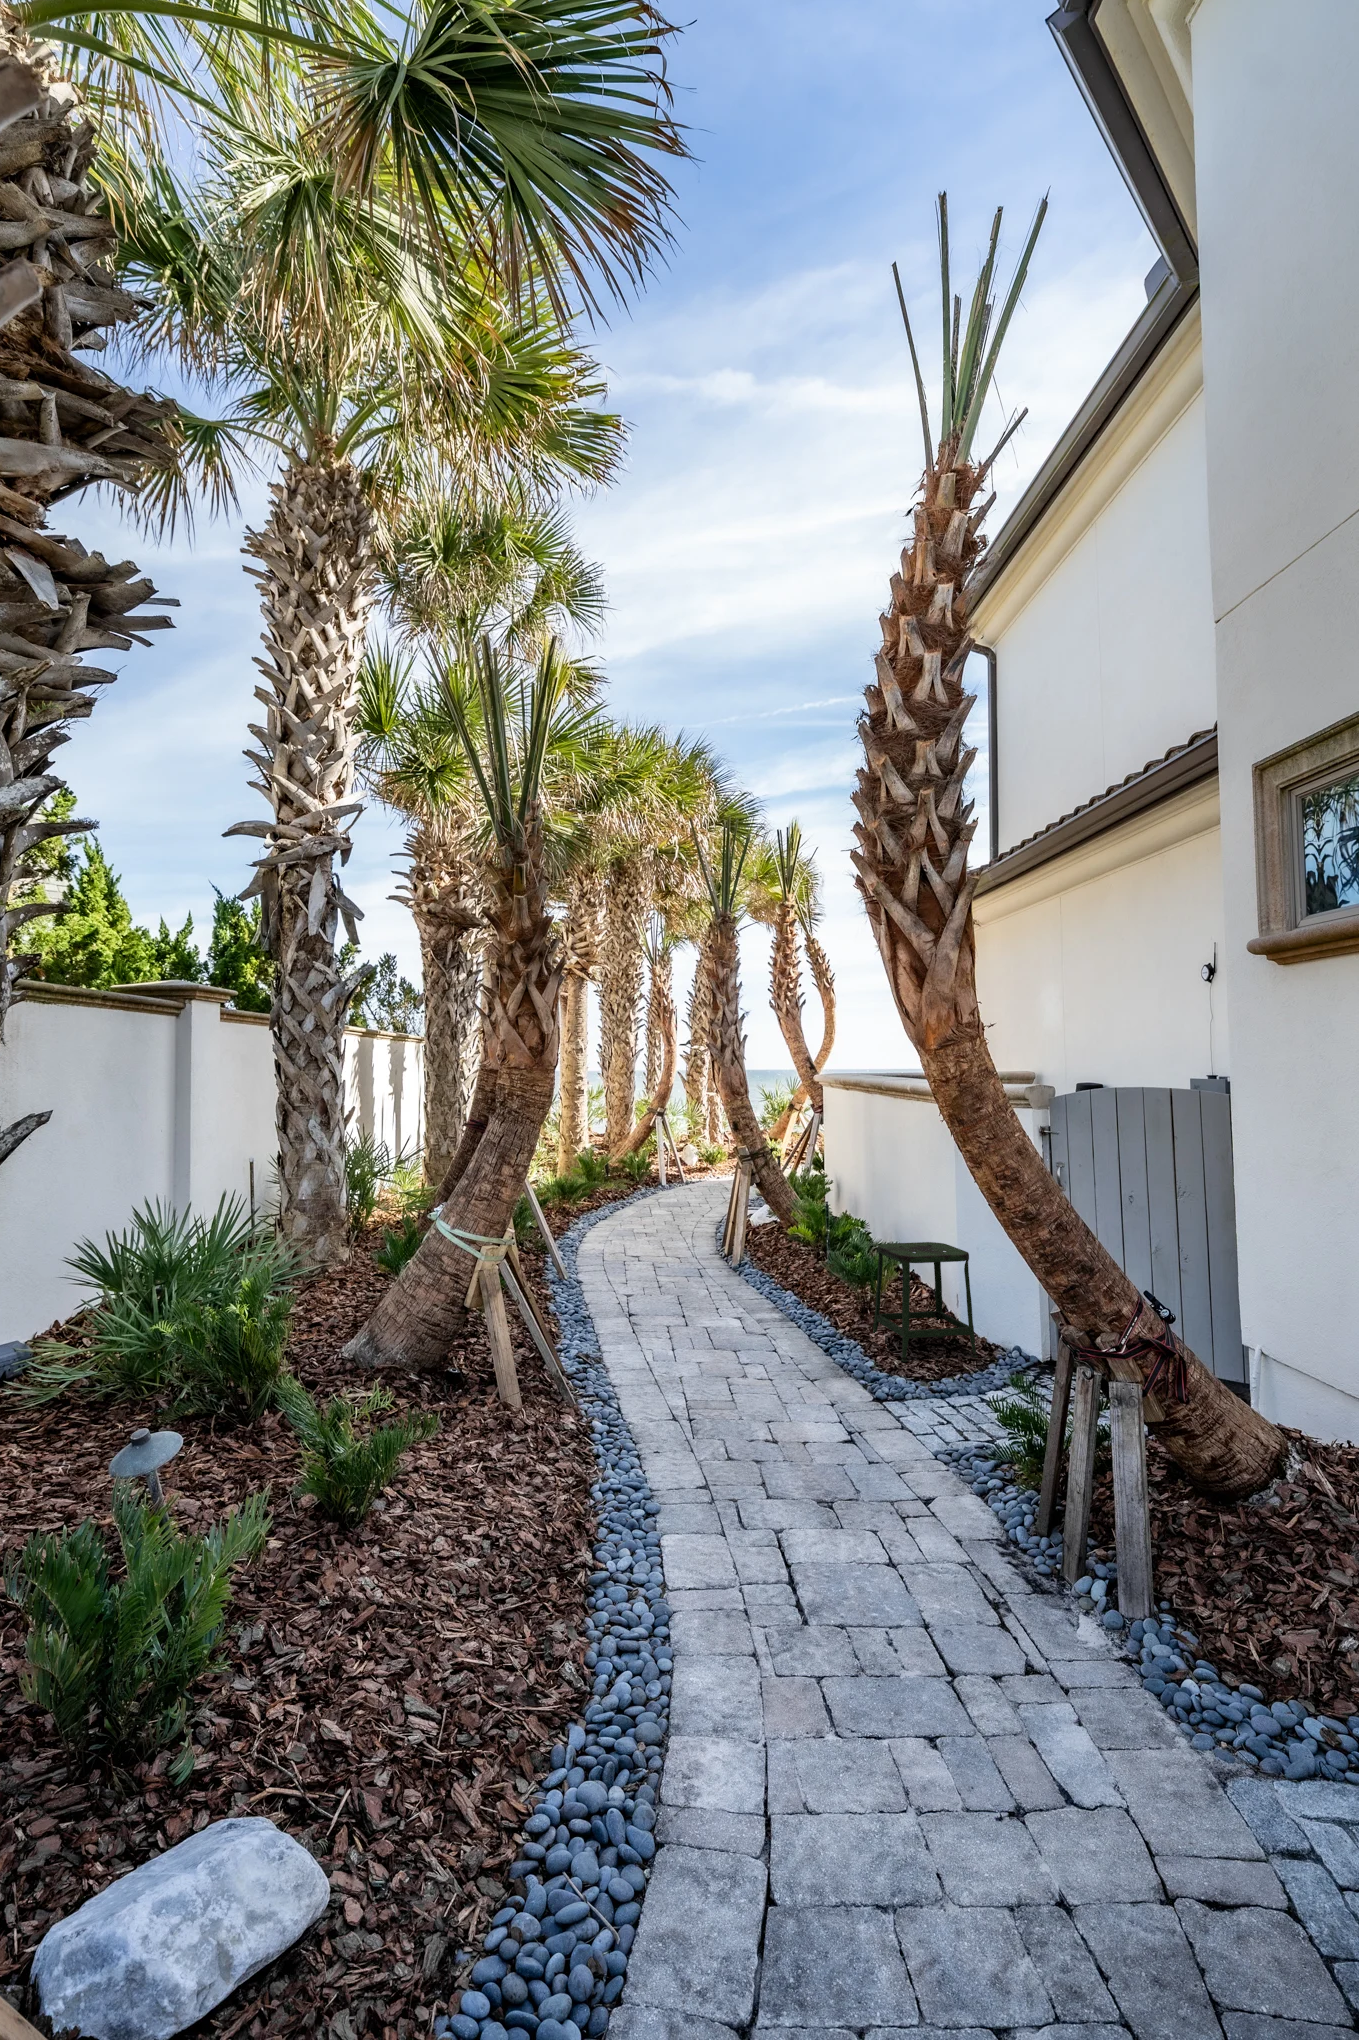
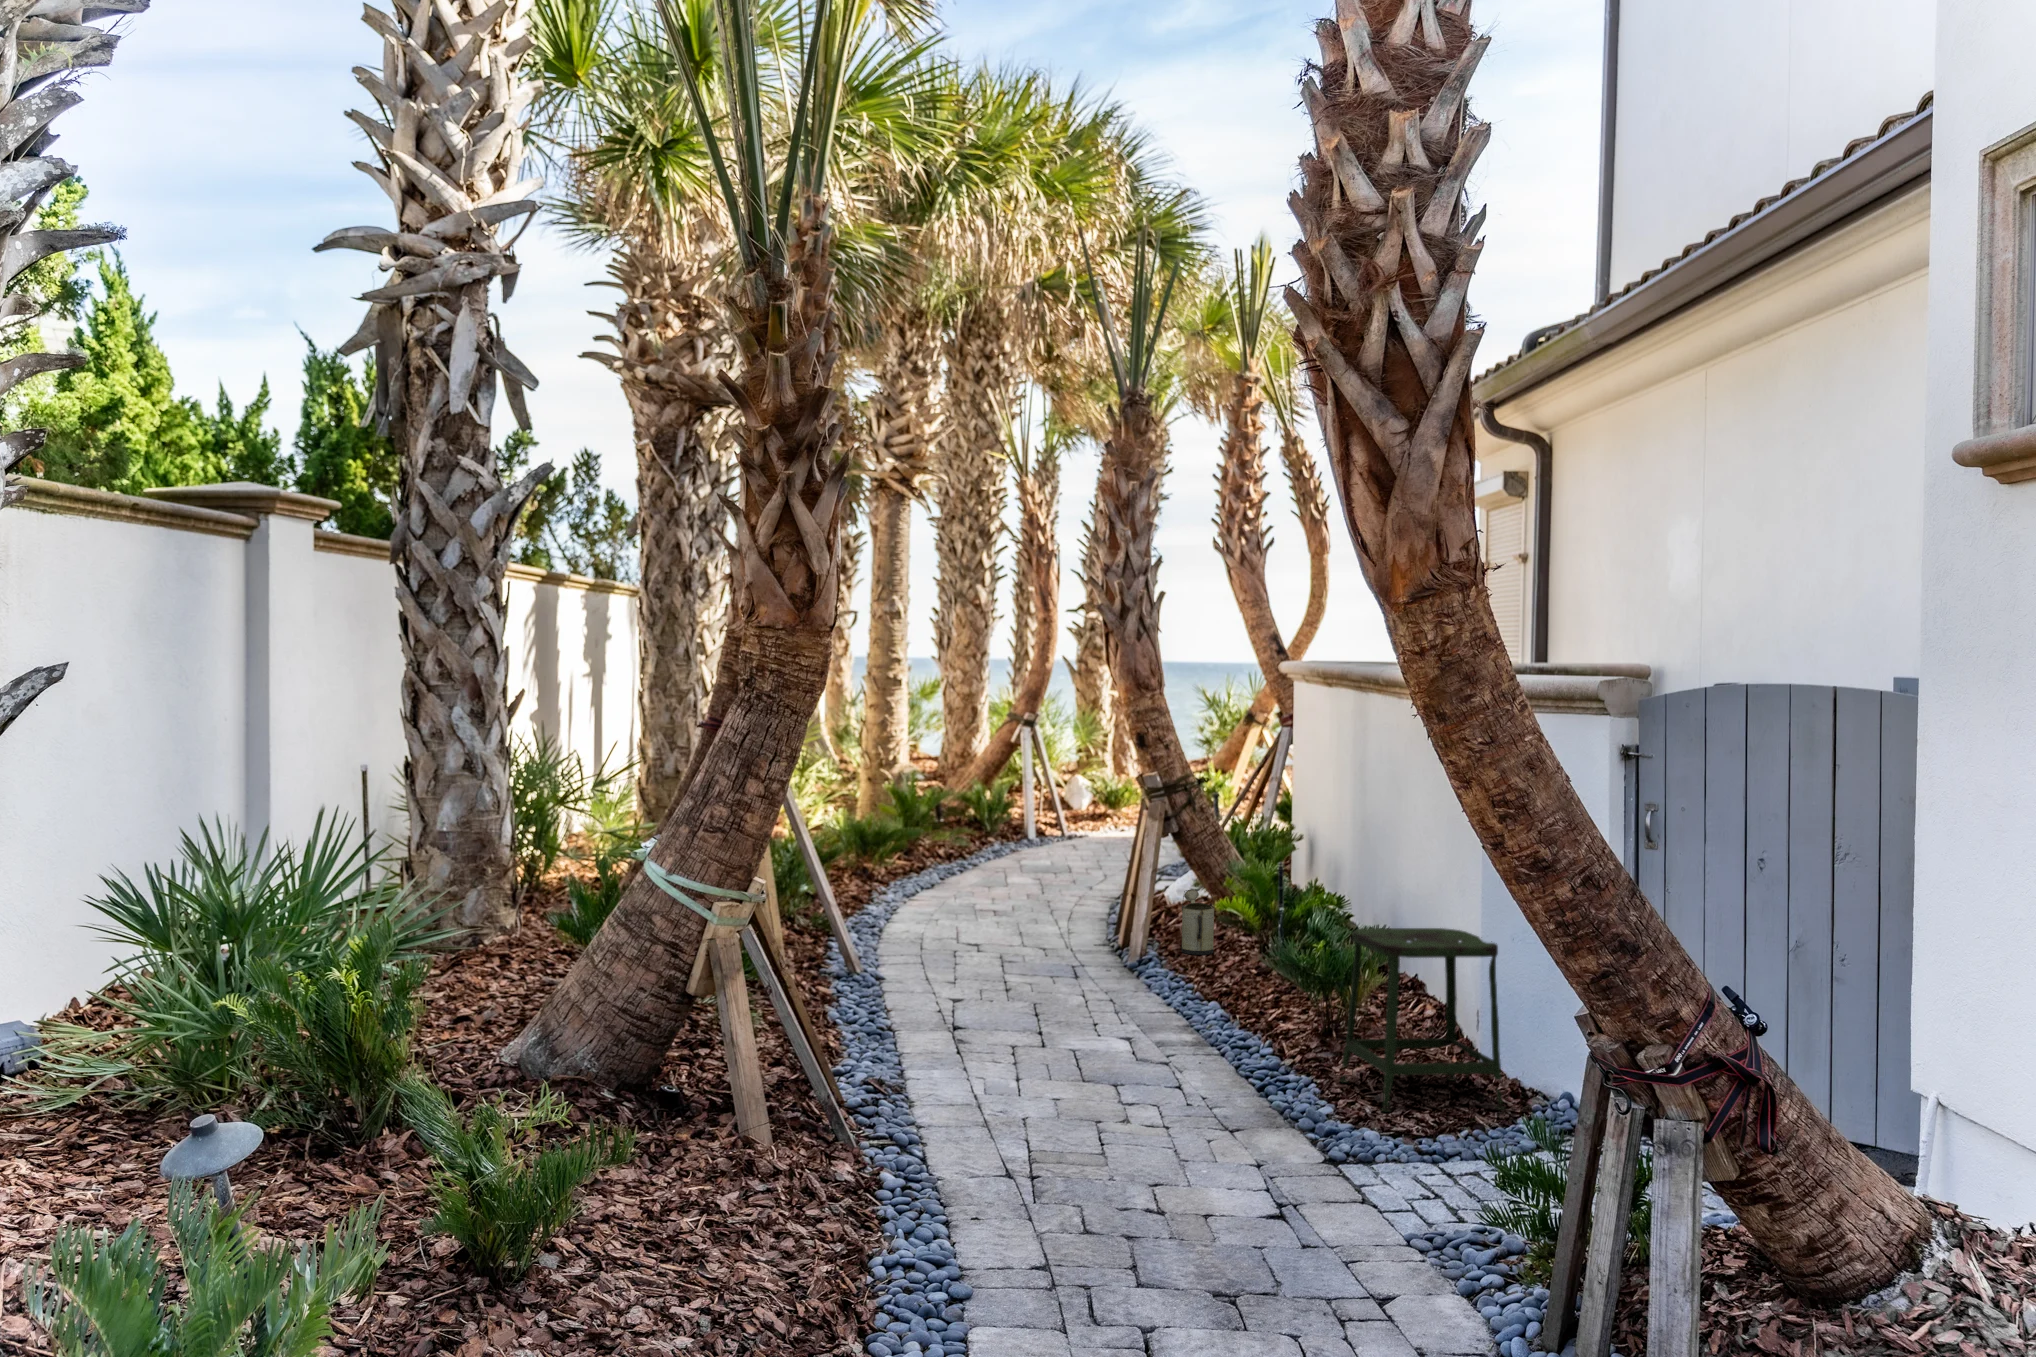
watering can: none [759,1215,778,1256] -> present [1182,889,1214,955]

